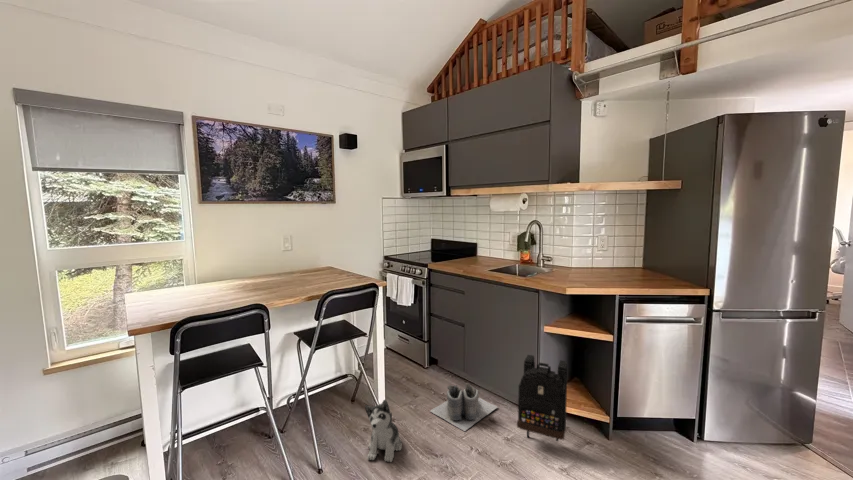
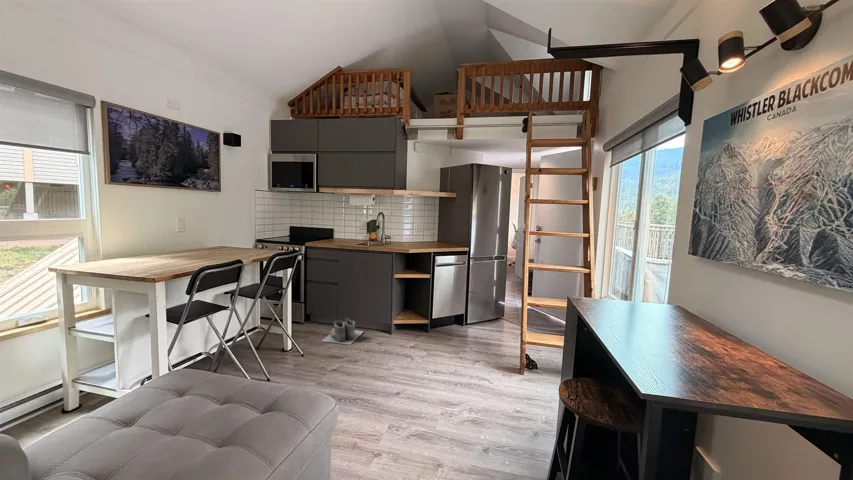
backpack: present [517,355,567,441] -> none [384,292,410,340]
plush toy: present [365,400,402,462] -> none [291,327,316,368]

